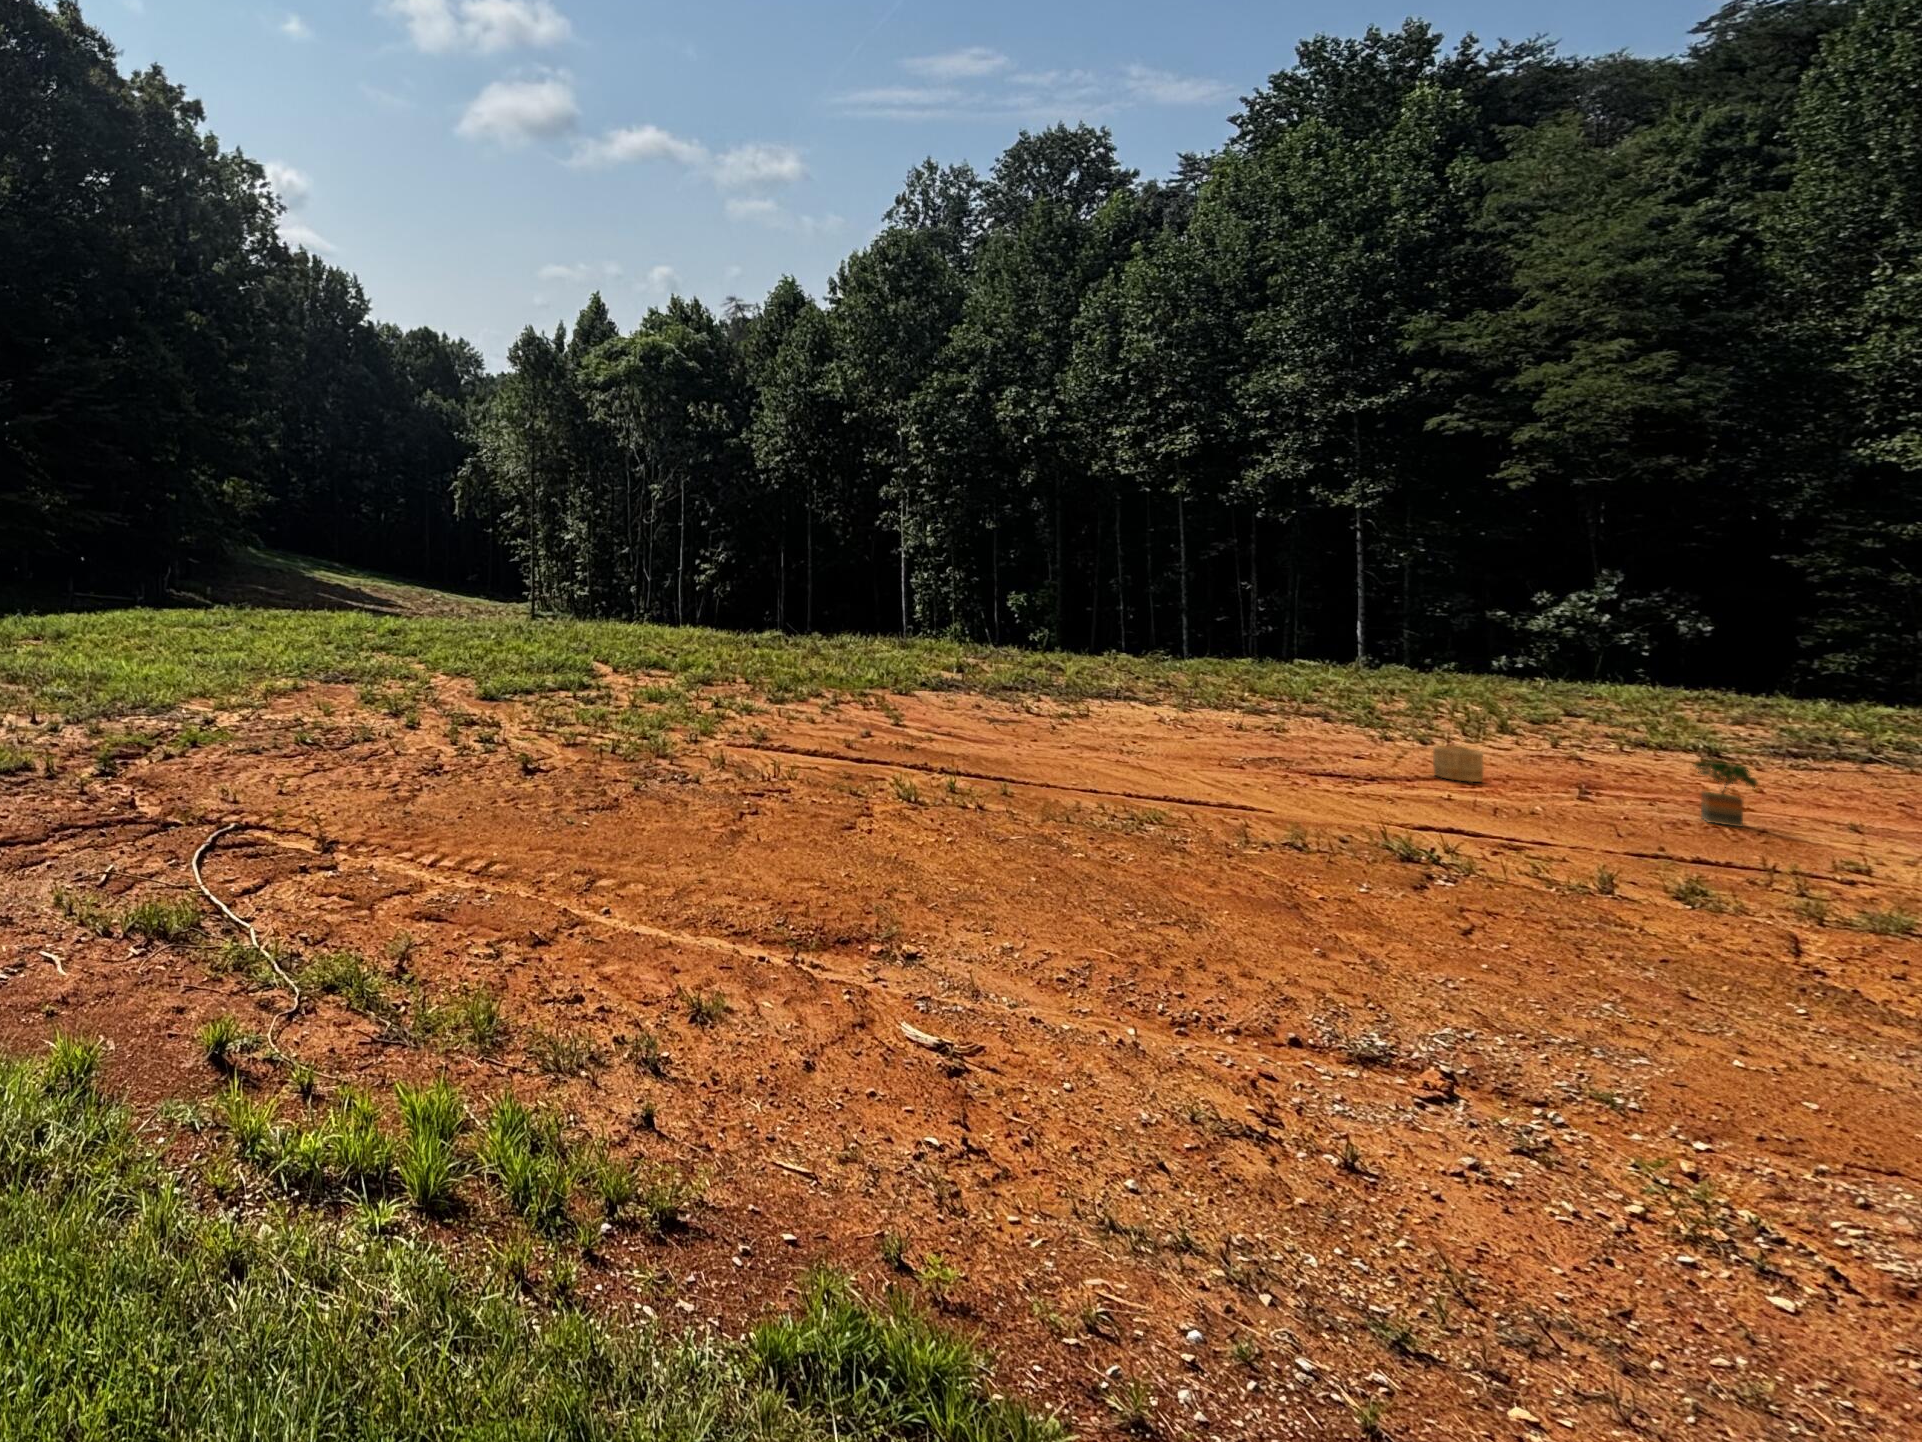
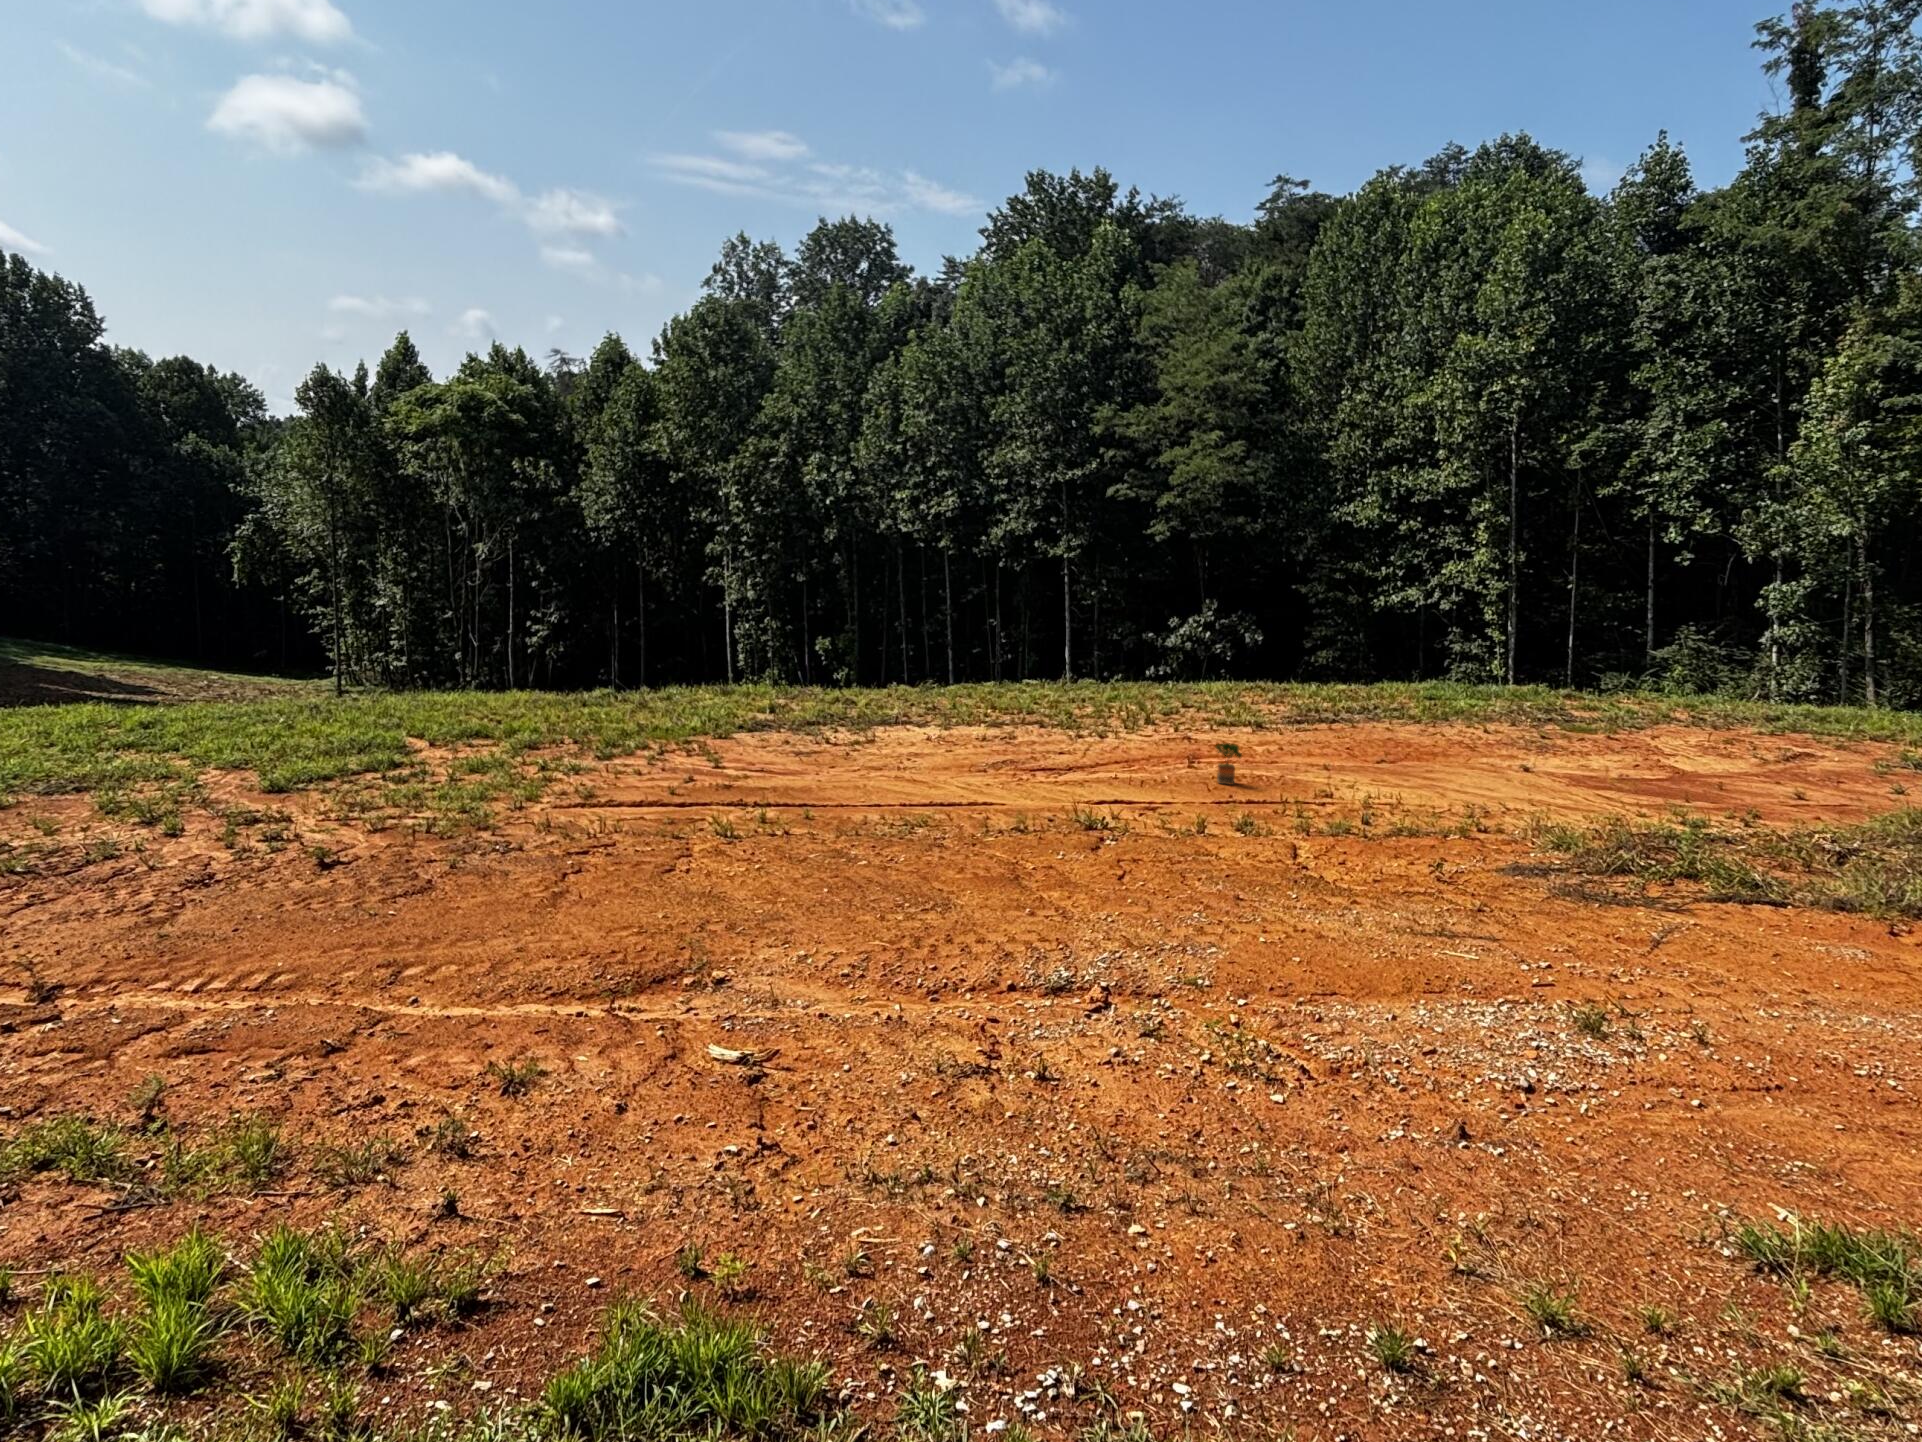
wooden bucket: present [1433,746,1483,782] -> none [1089,746,1117,771]

